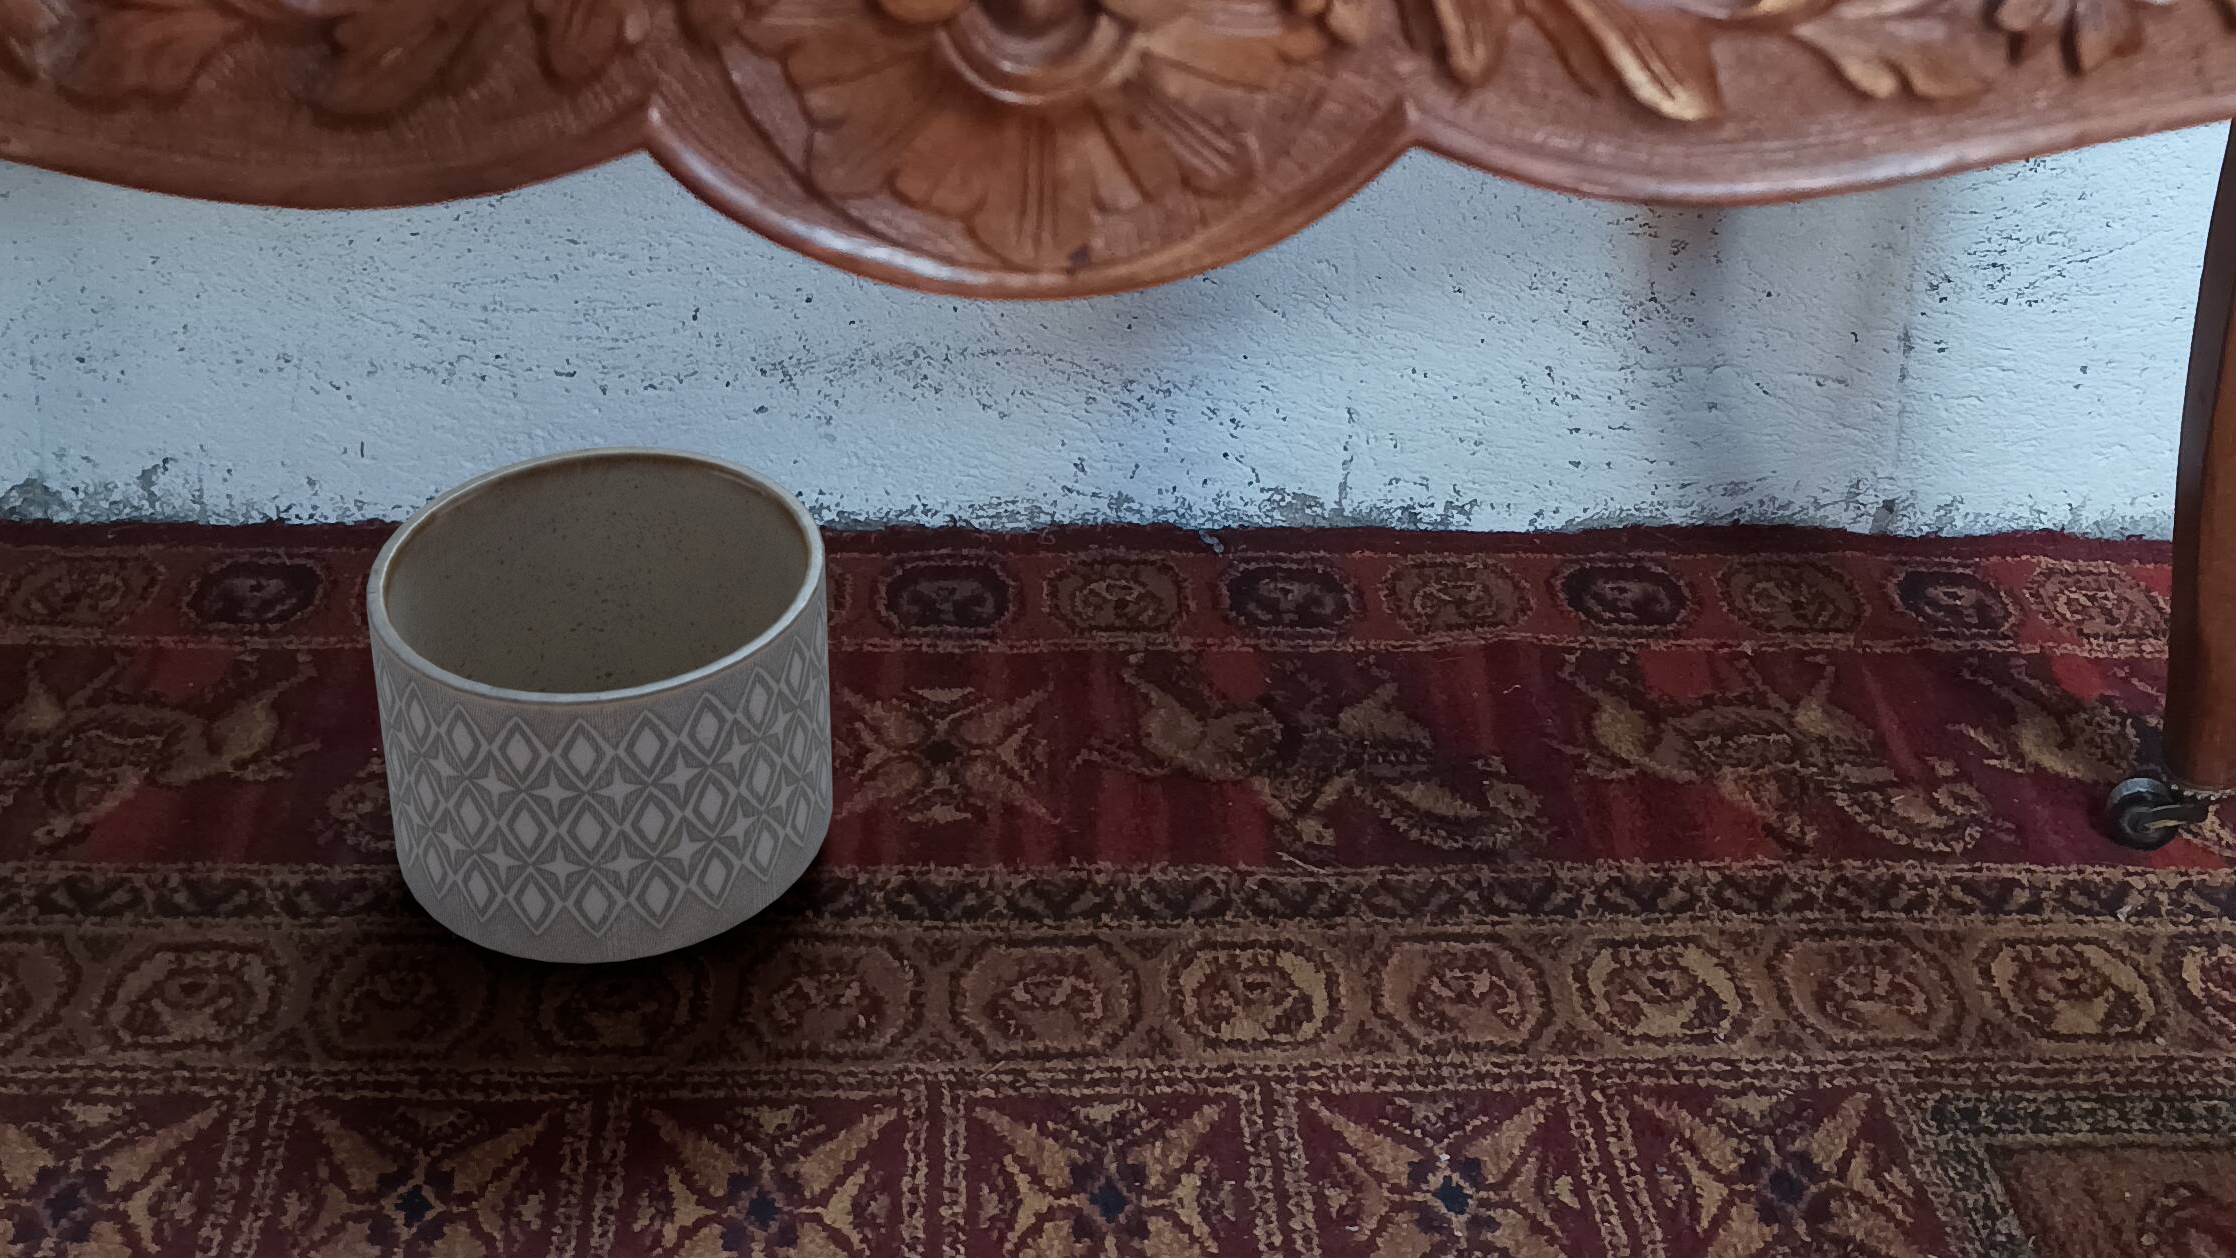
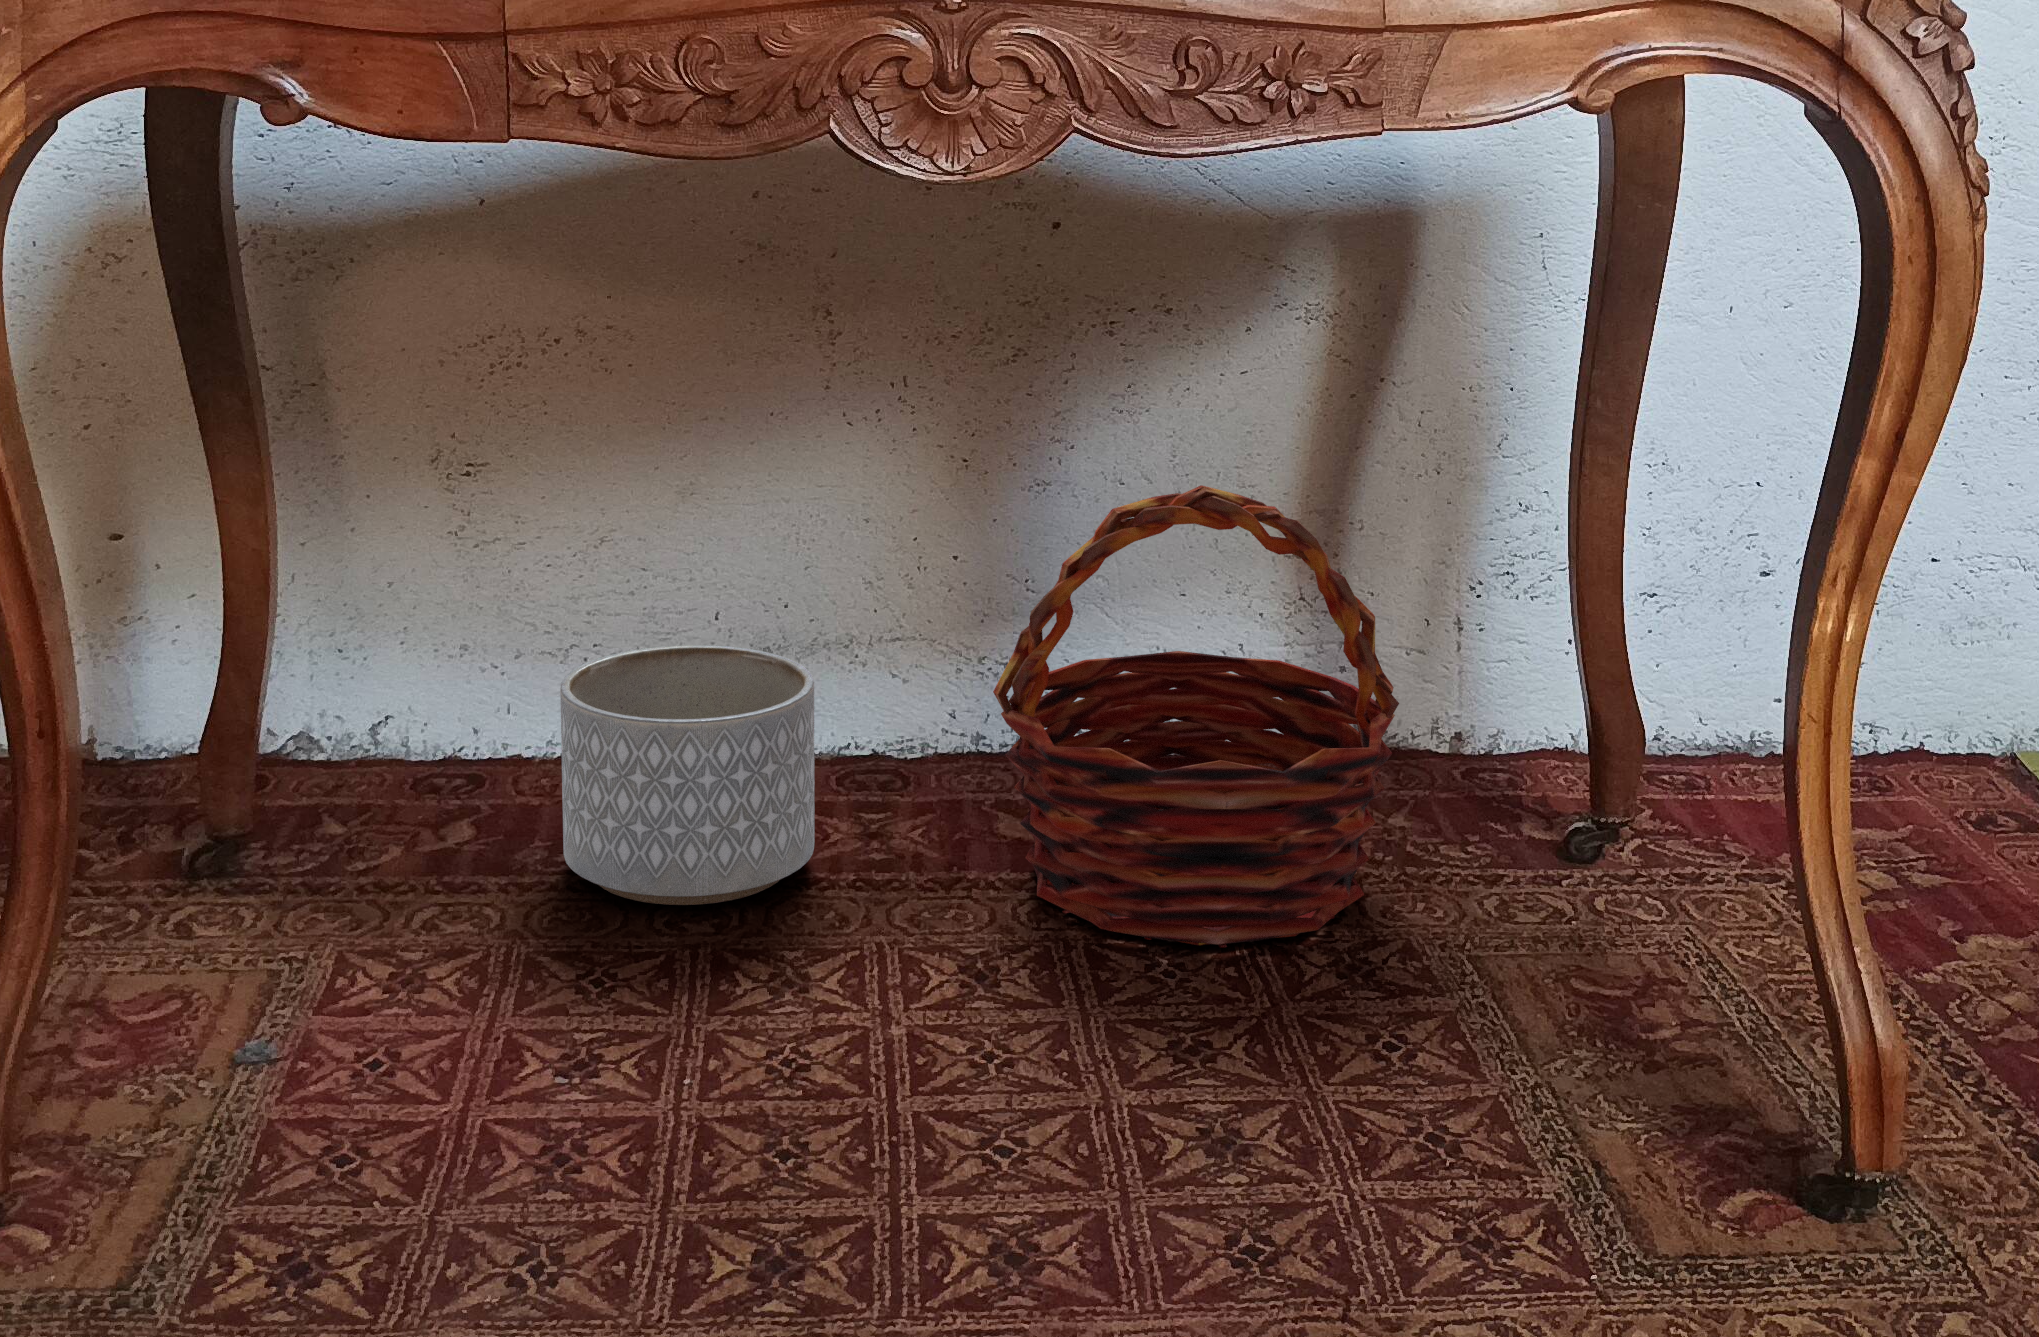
basket: none [1139,275,1858,1102] -> present [993,485,1399,948]

